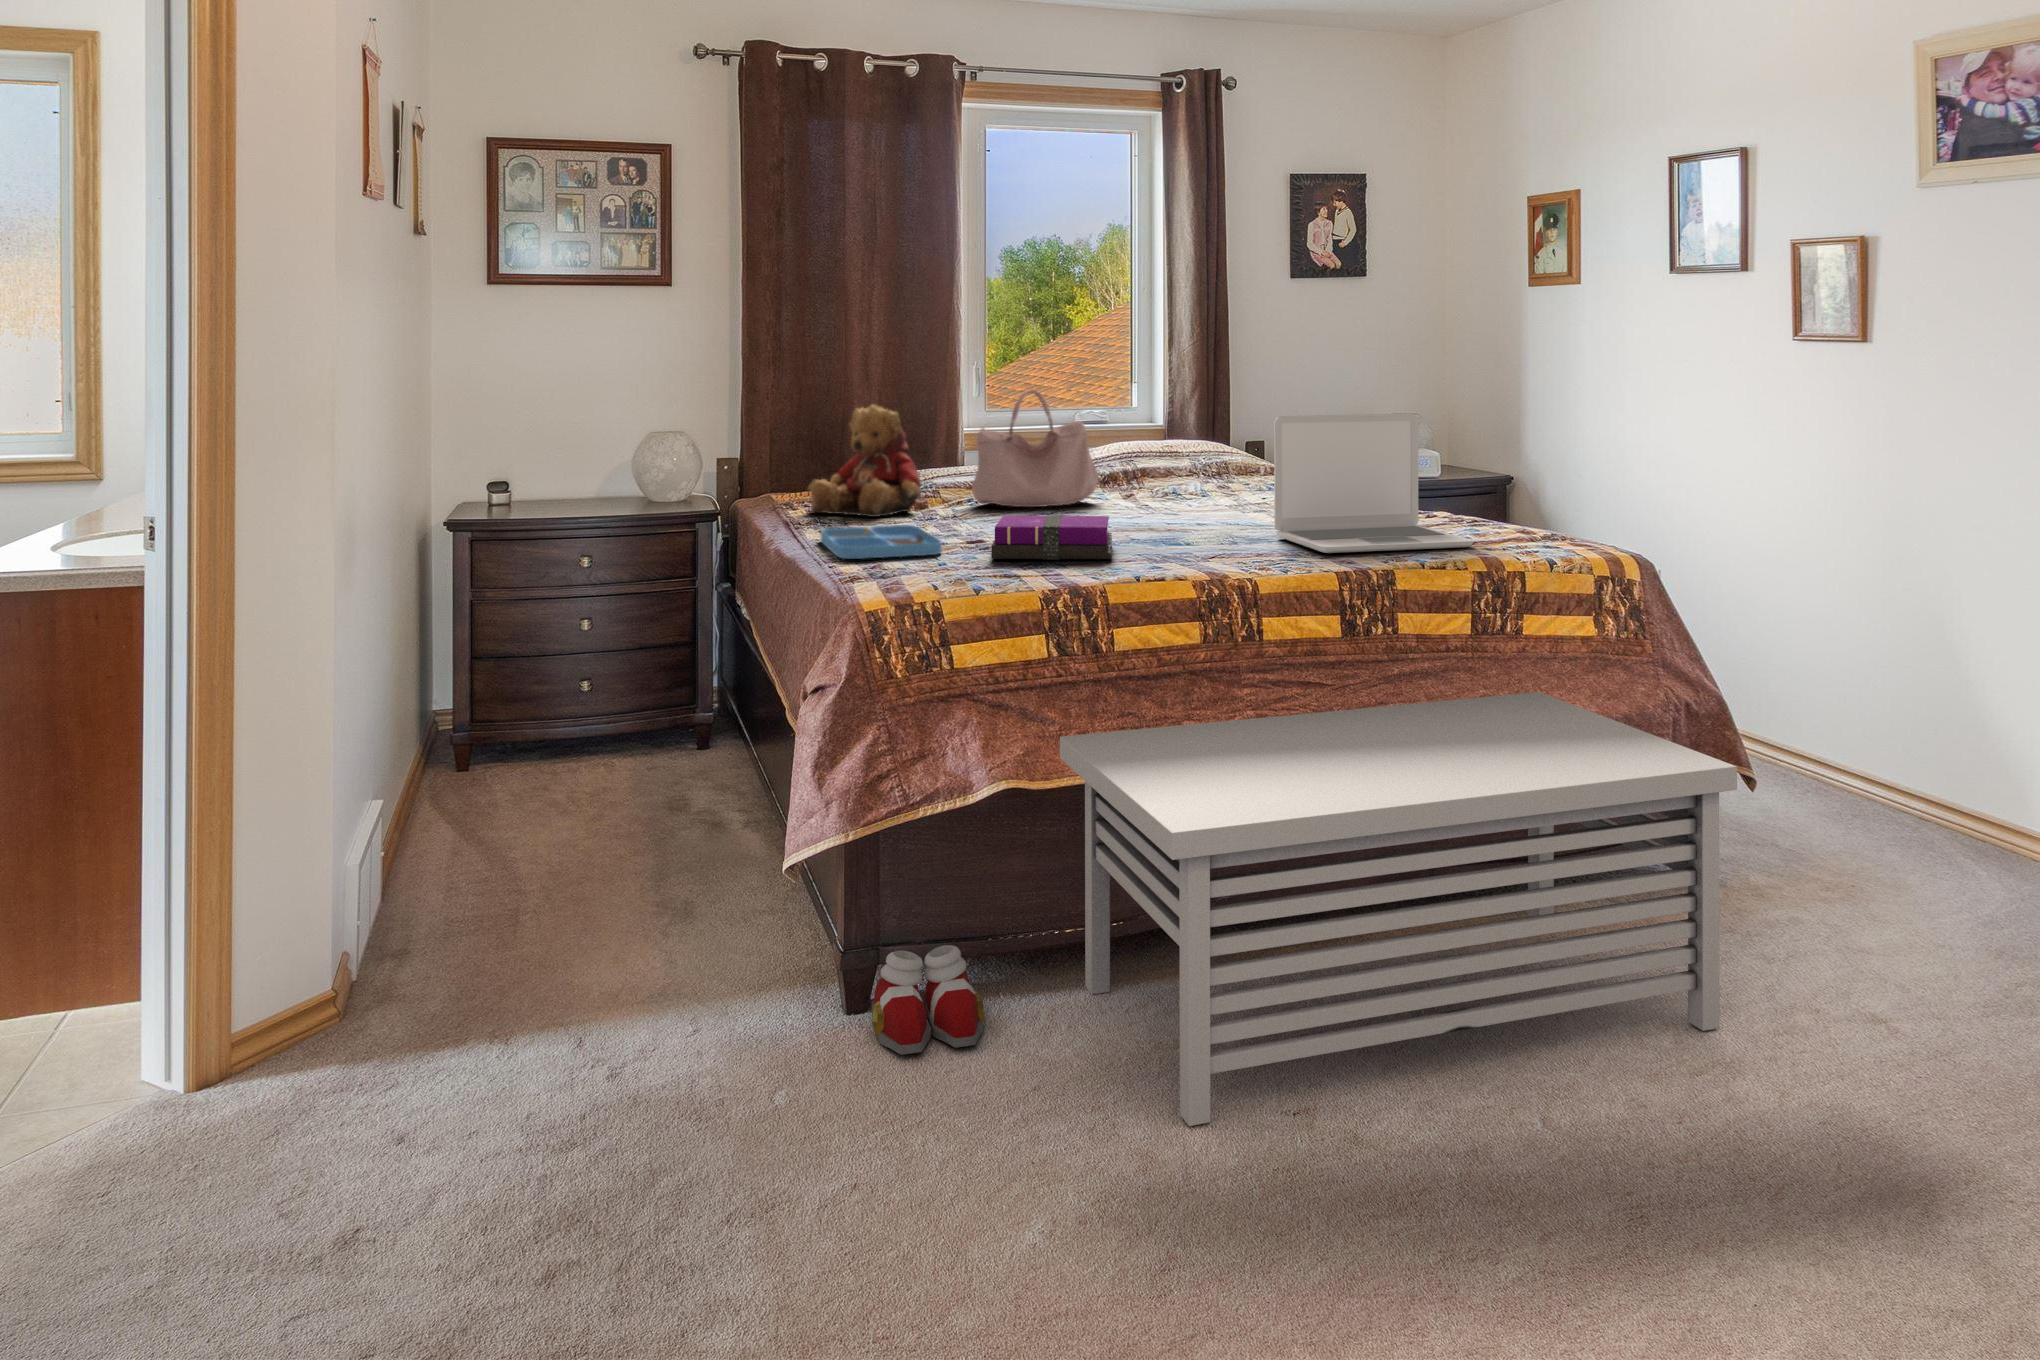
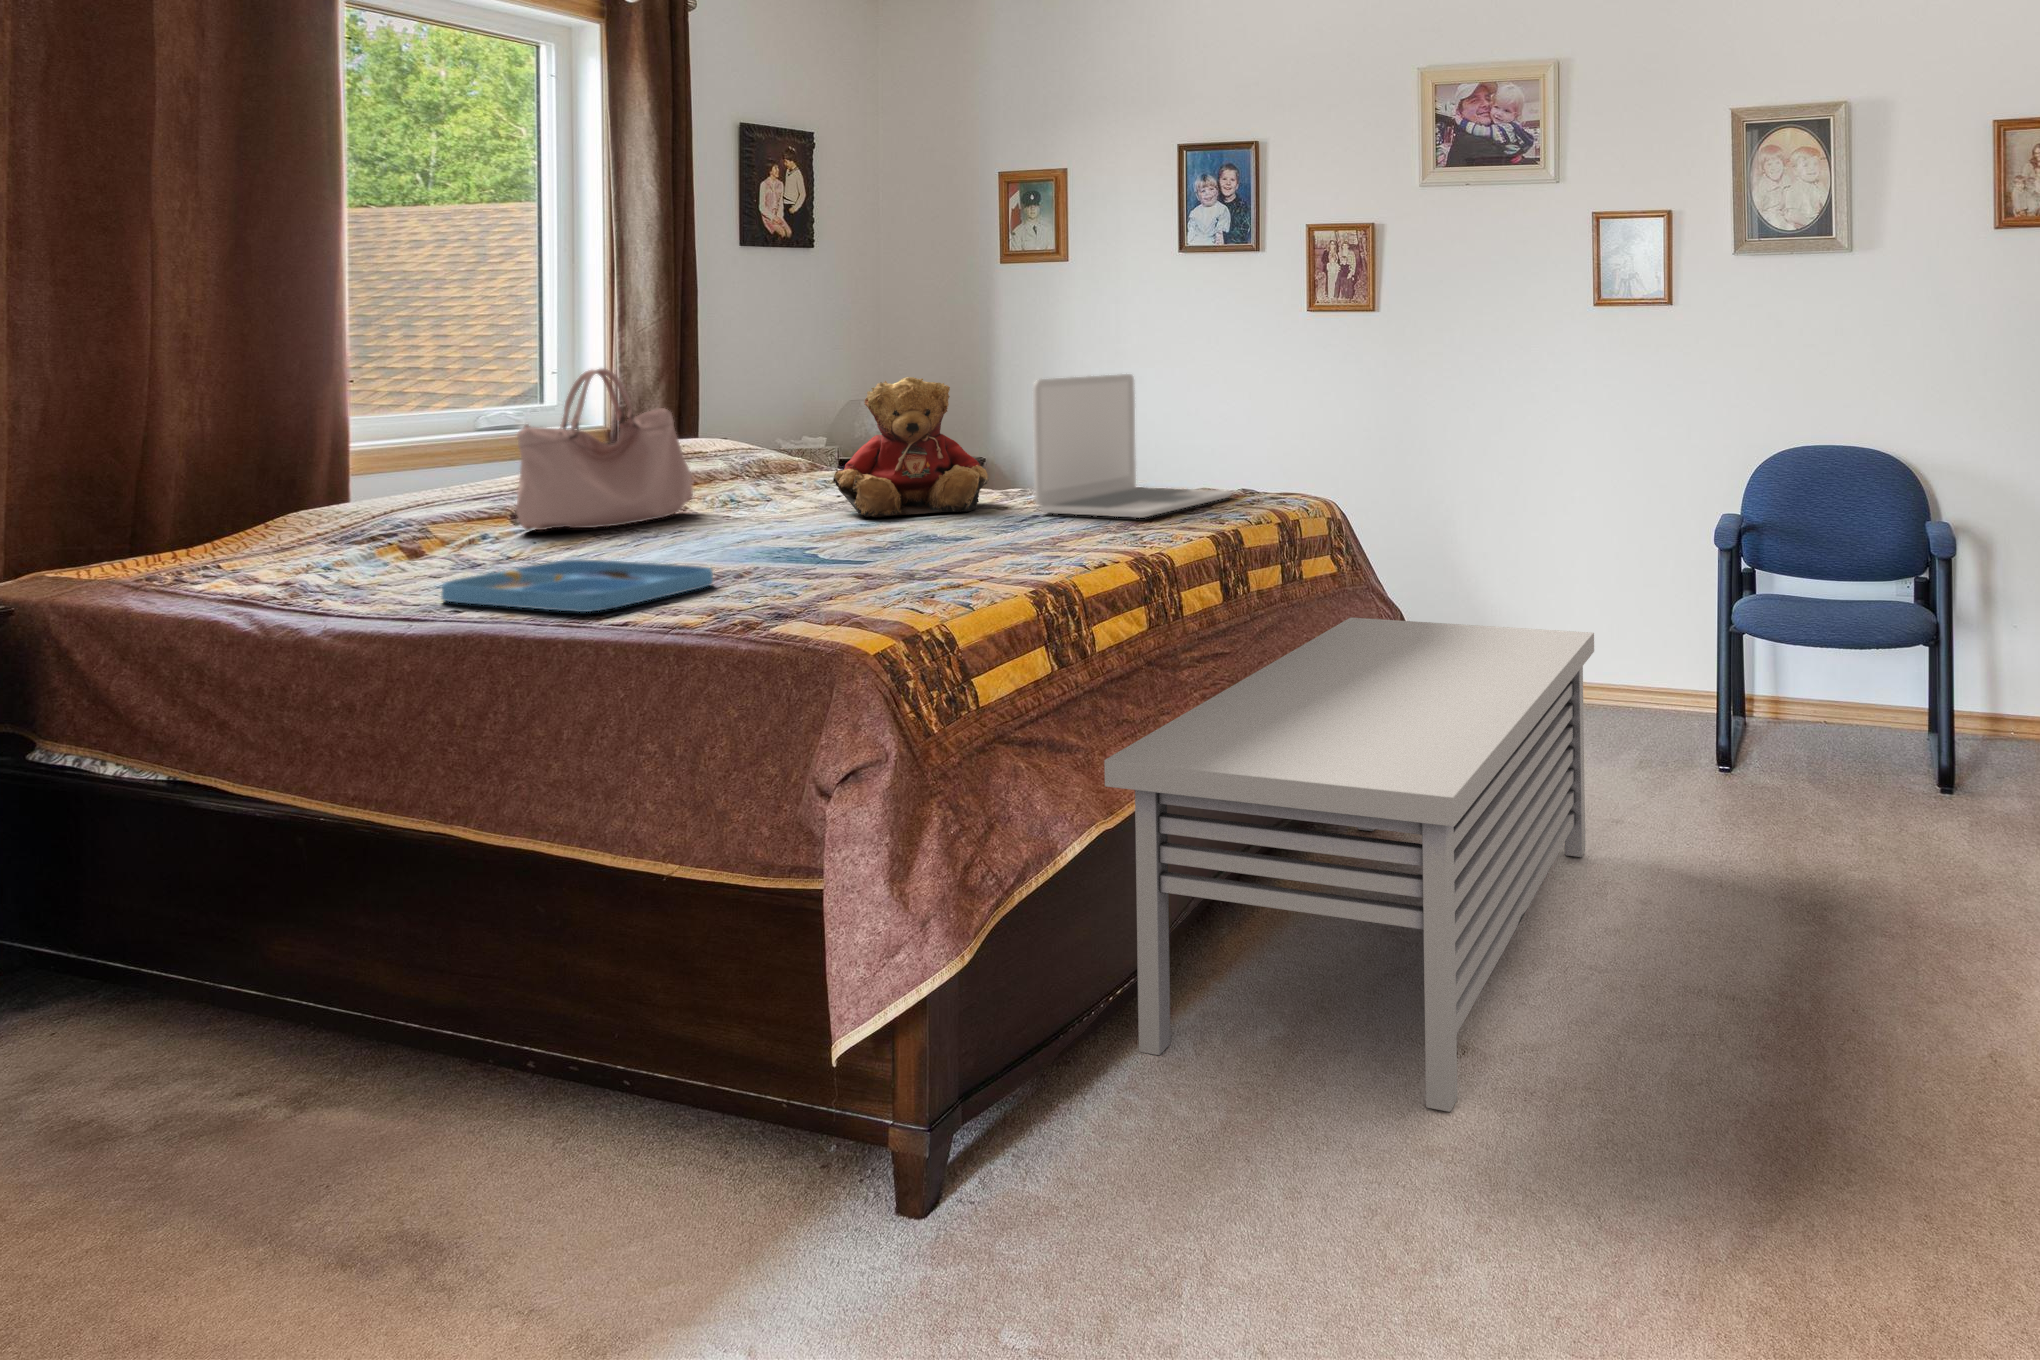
teddy bear: present [807,405,921,517] -> present [833,377,989,517]
notebook: present [991,515,1112,560] -> none [756,508,958,577]
slippers: present [872,945,985,1055] -> none [969,1064,1155,1231]

